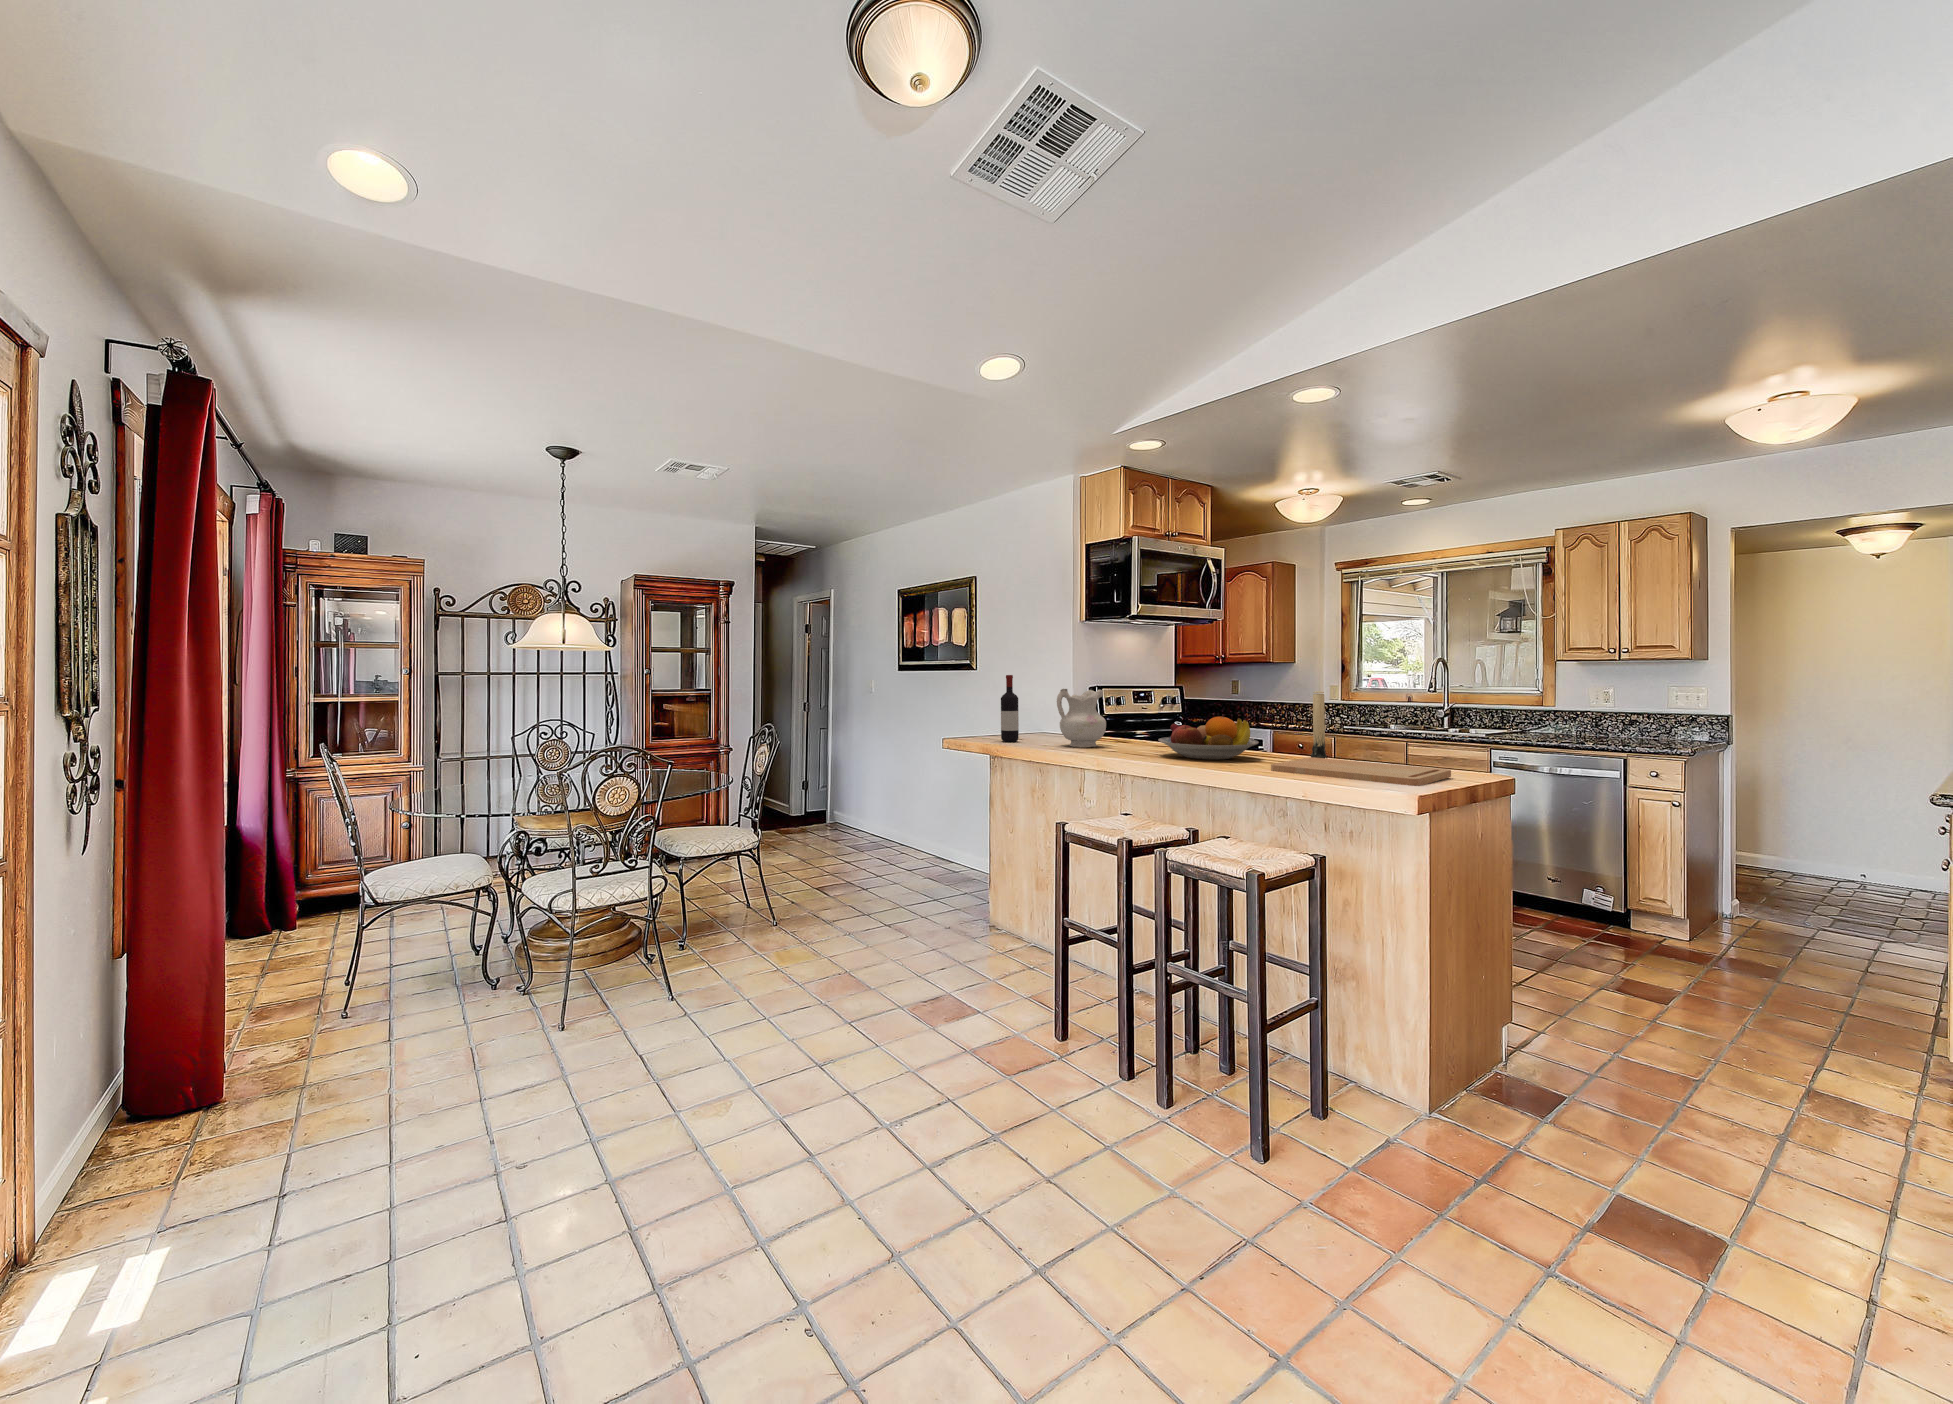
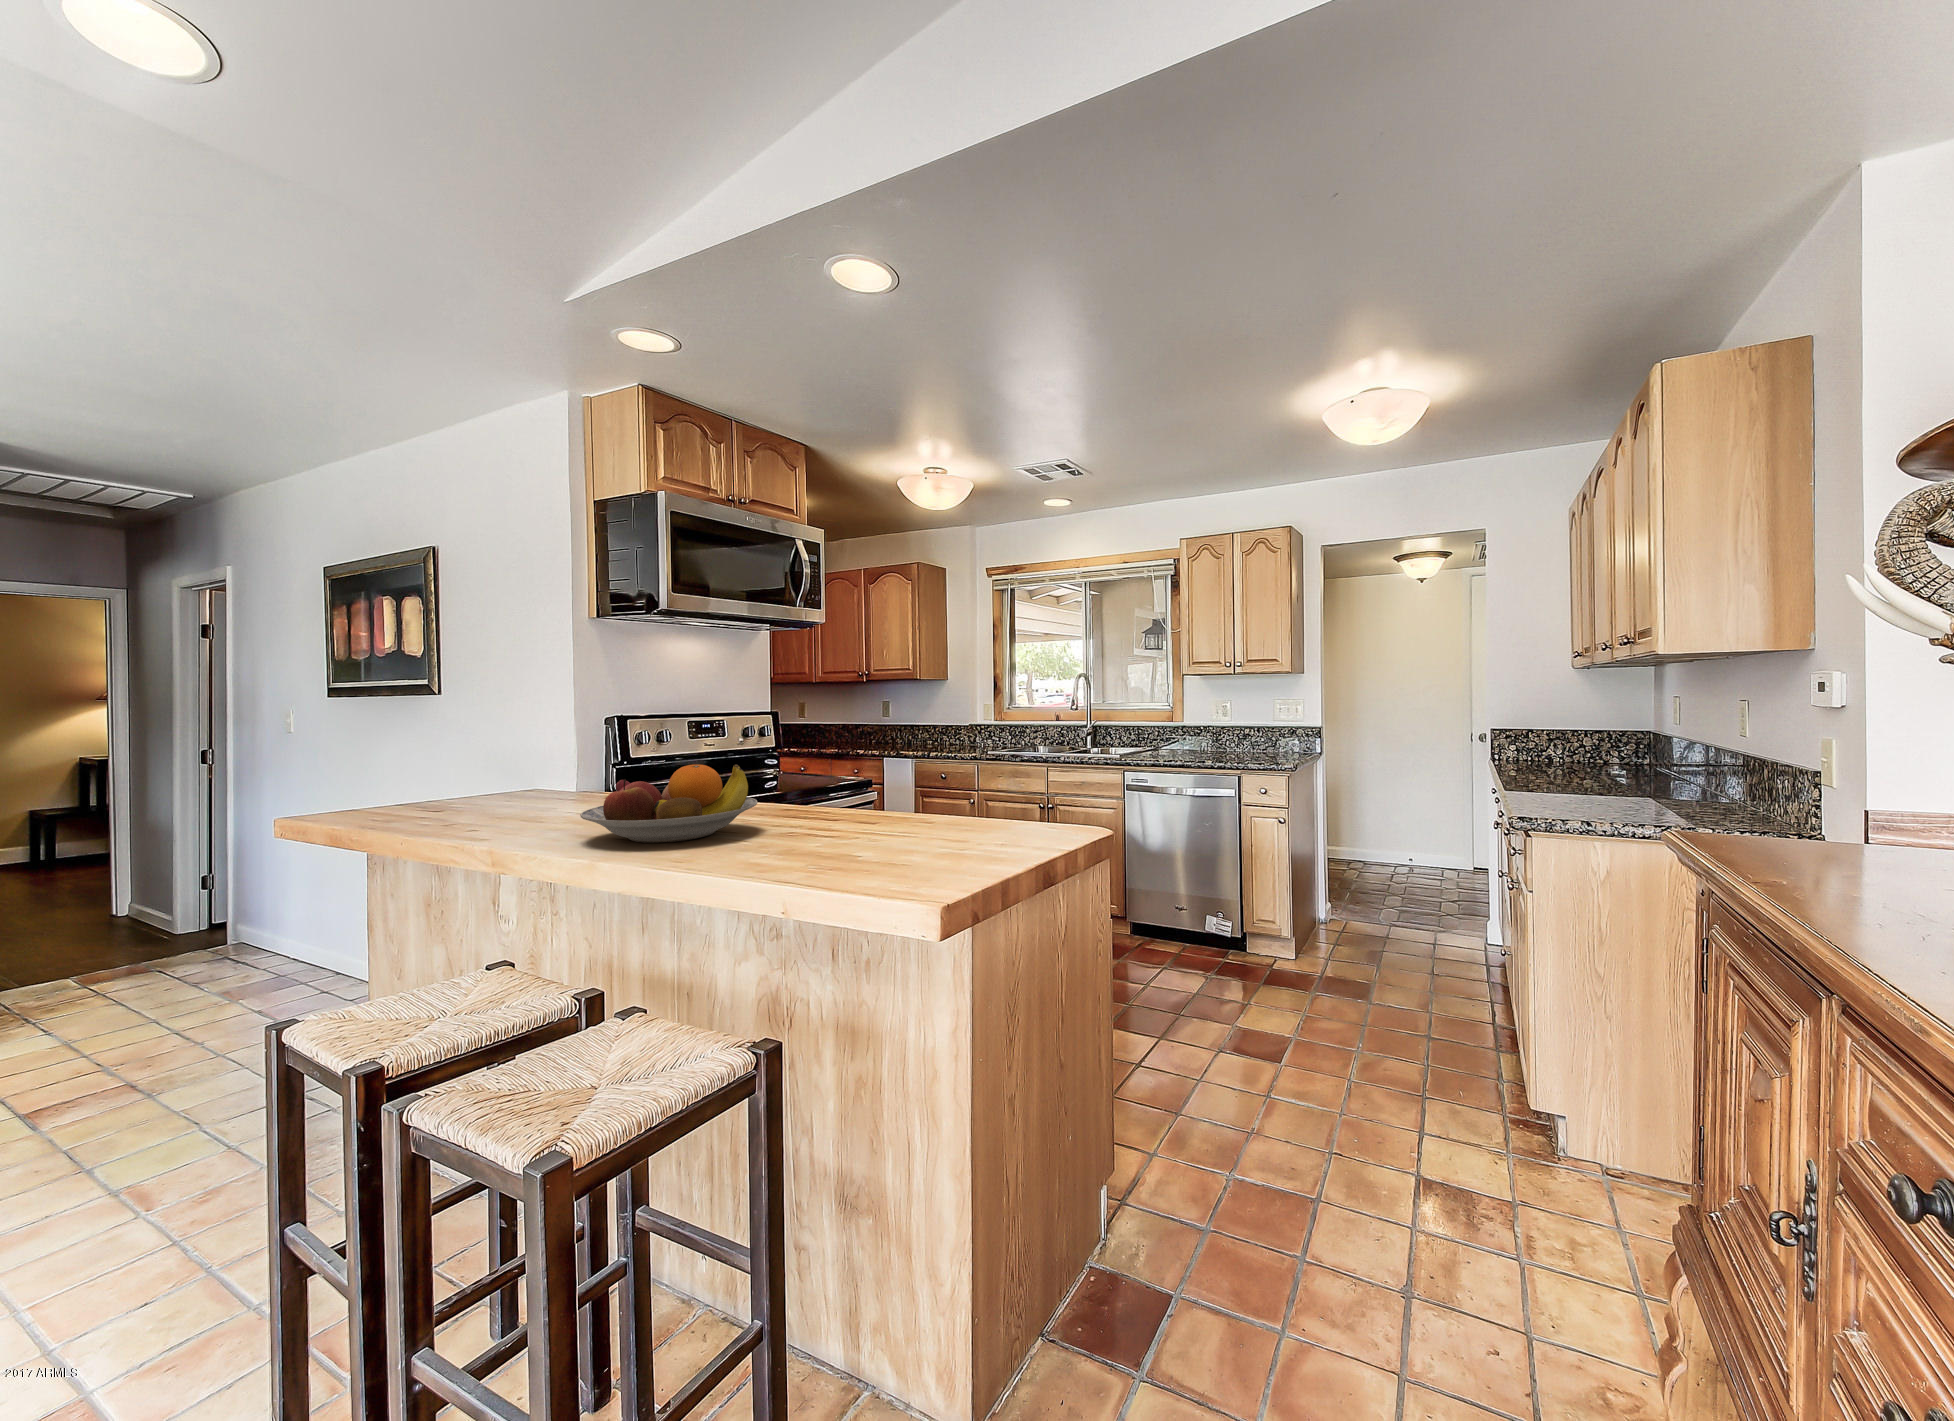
wine bottle: present [1001,675,1019,742] -> none [343,700,385,824]
ceramic pitcher: present [1057,689,1106,747] -> none [428,722,538,828]
candle: present [1311,691,1327,758] -> none [825,717,859,833]
cutting board: present [1271,757,1451,786] -> none [722,828,1002,889]

